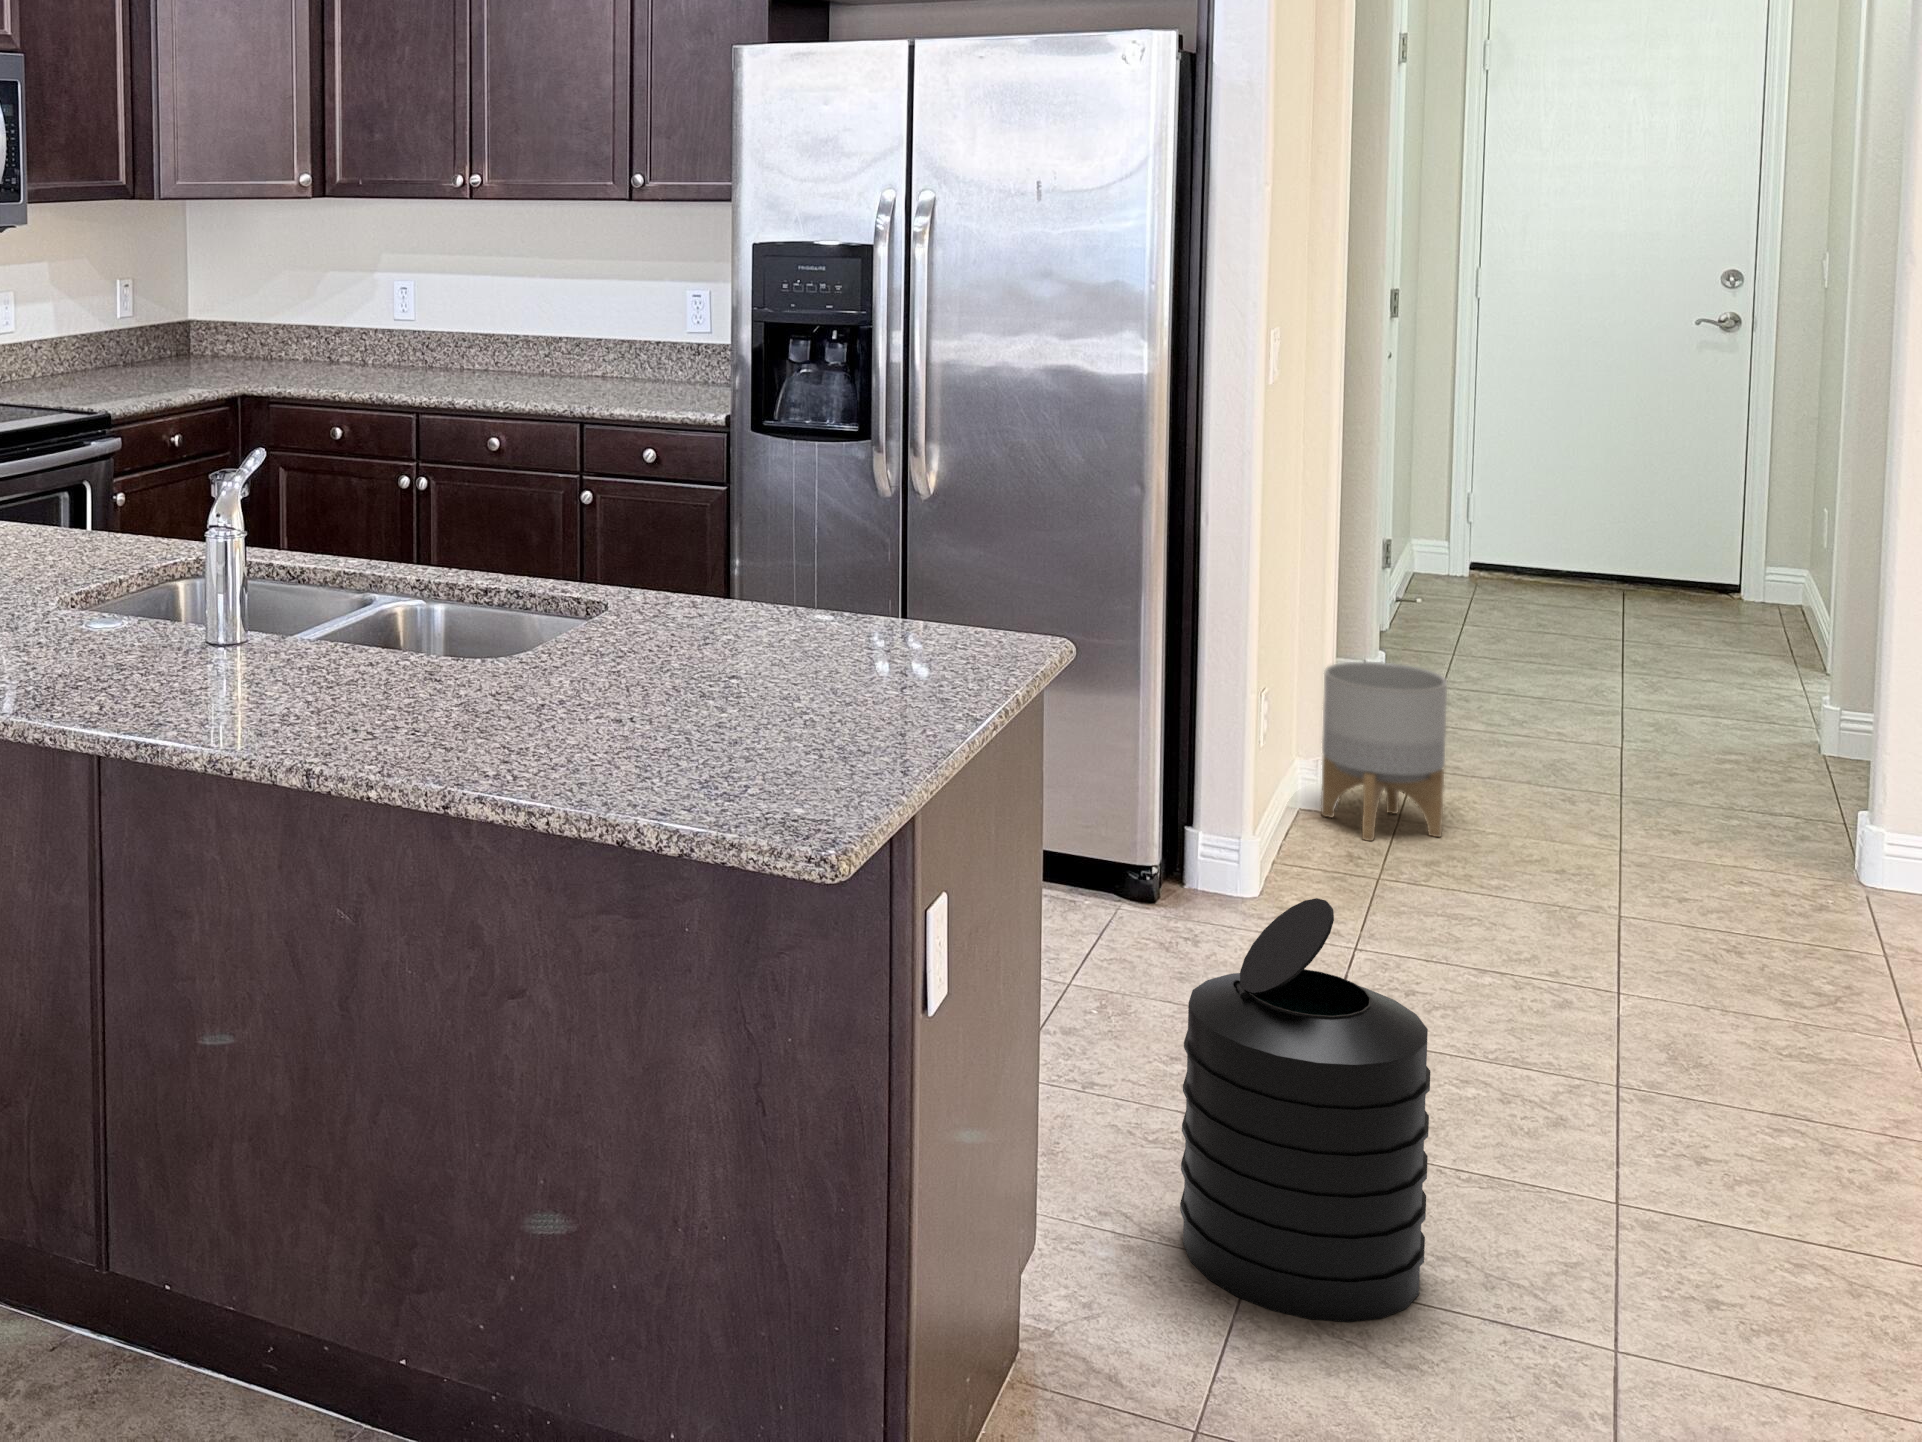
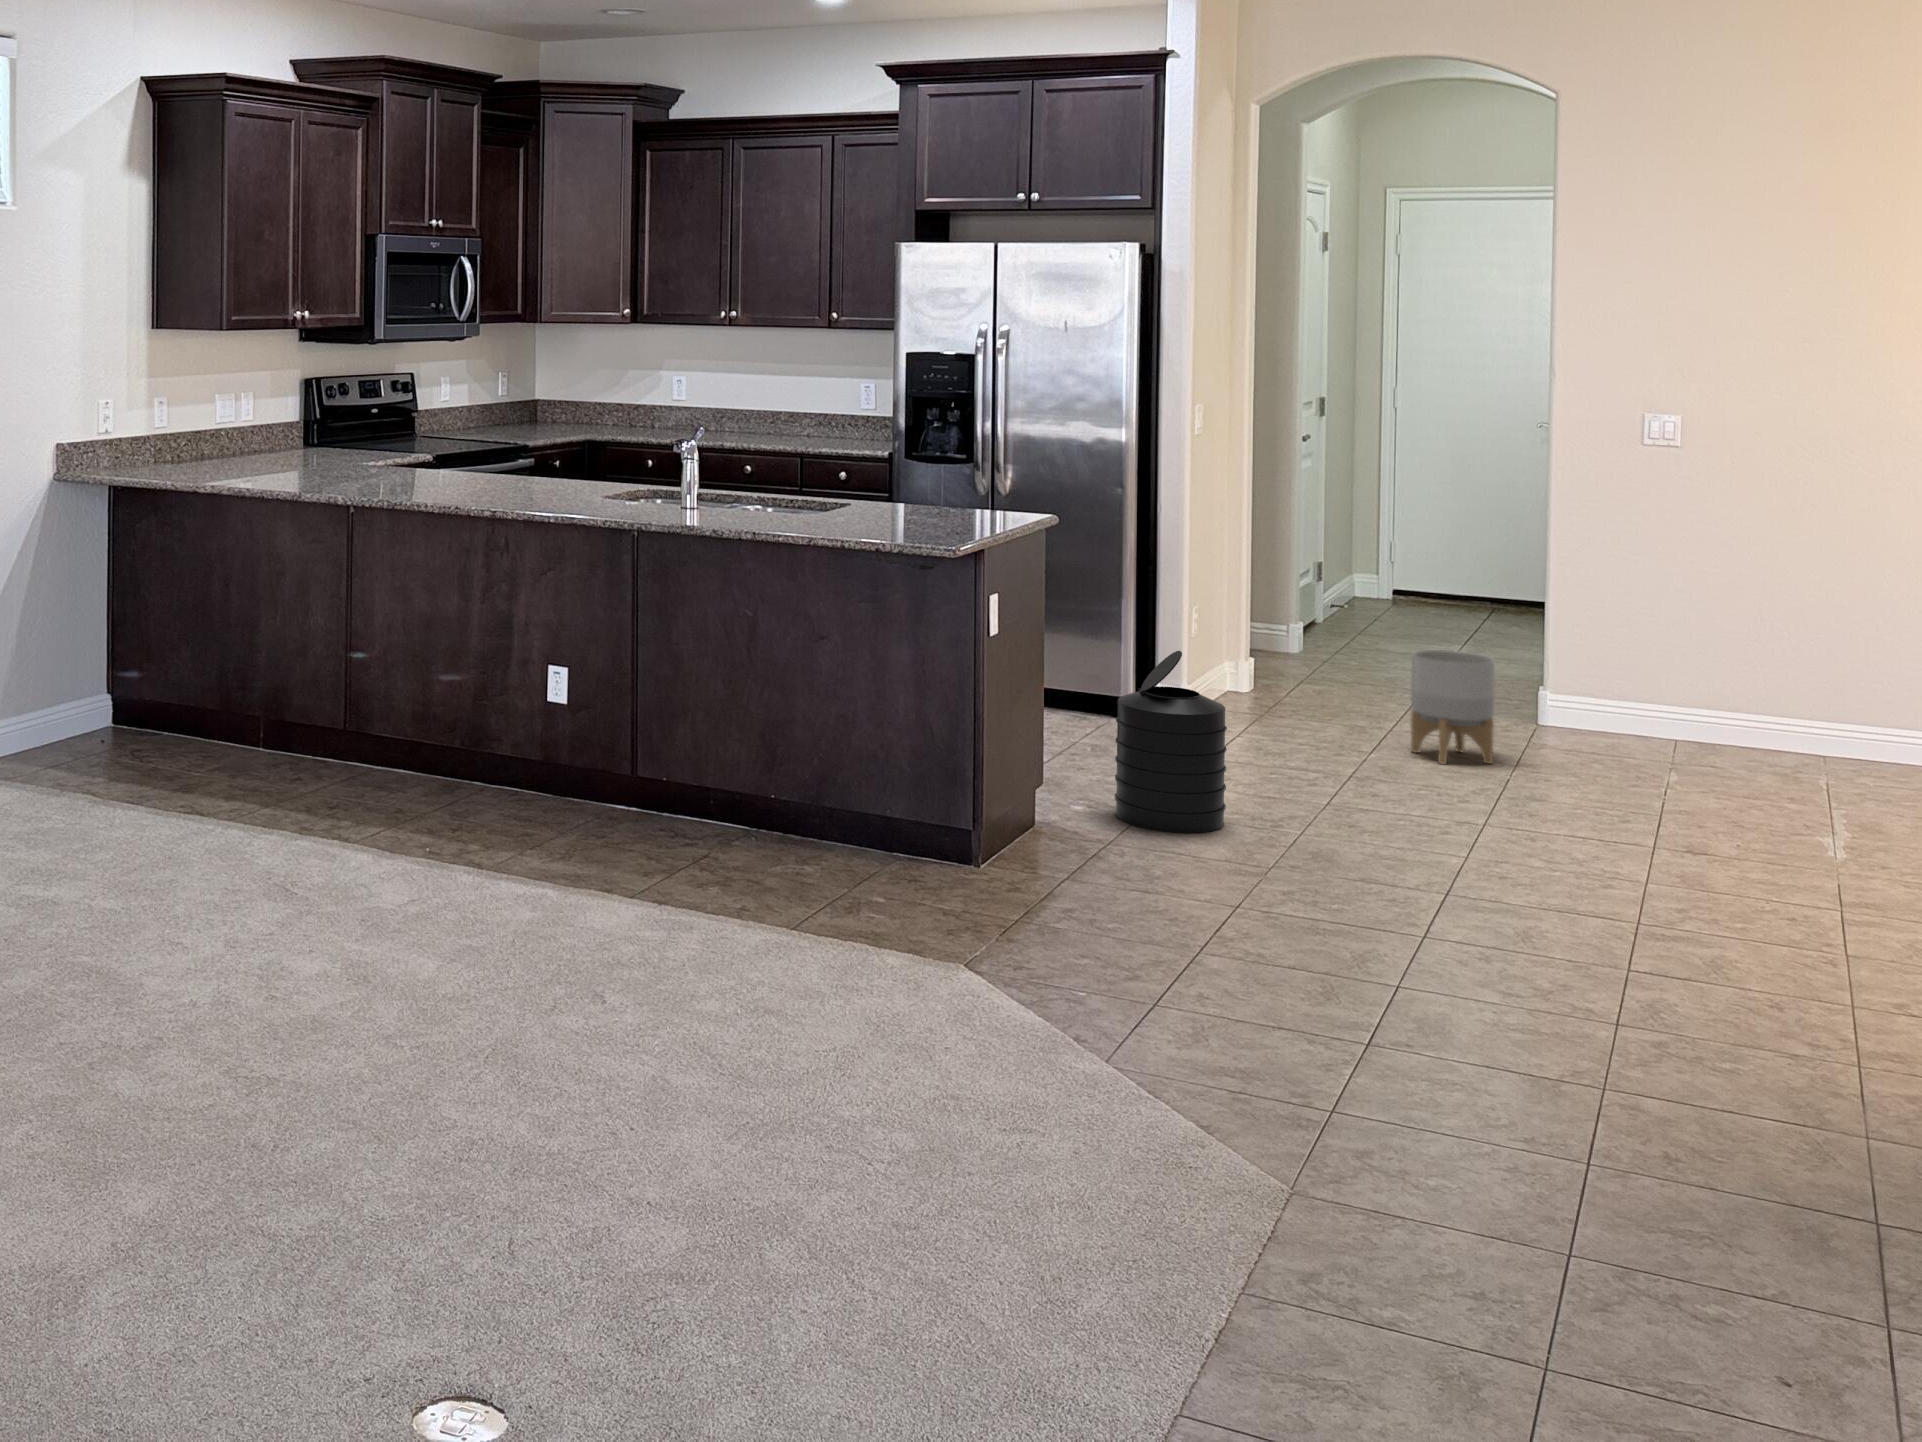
planter: present [1321,661,1447,841] -> present [1411,649,1495,764]

